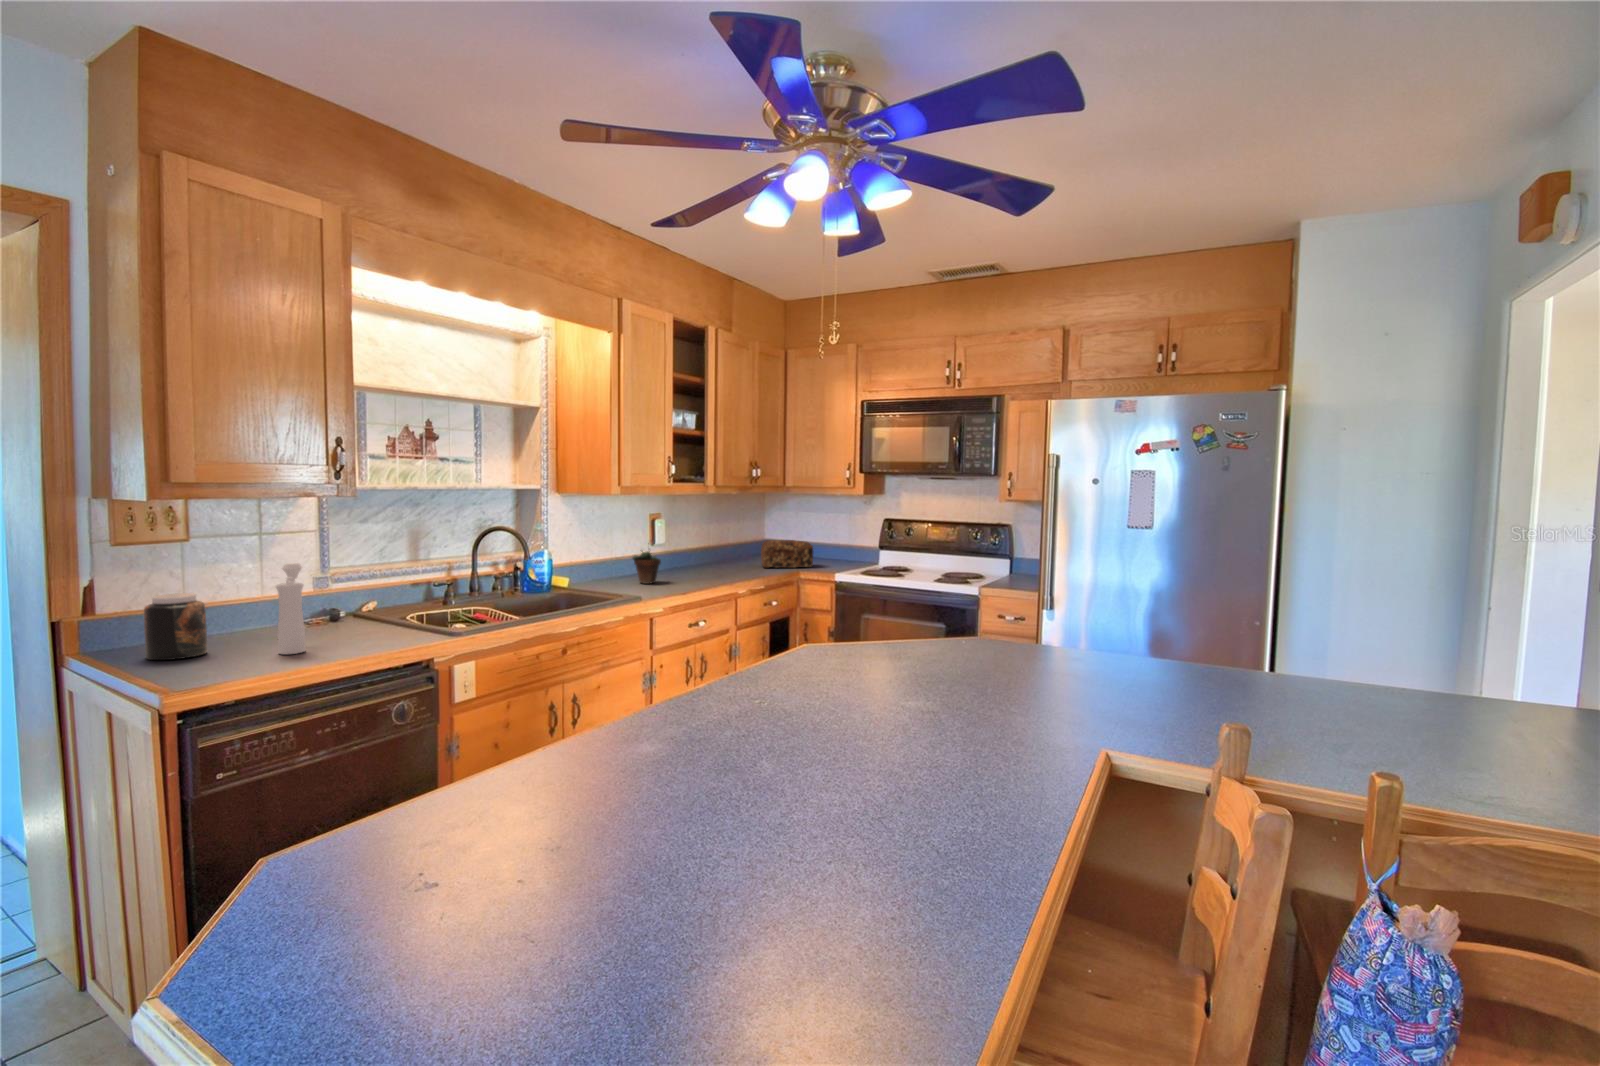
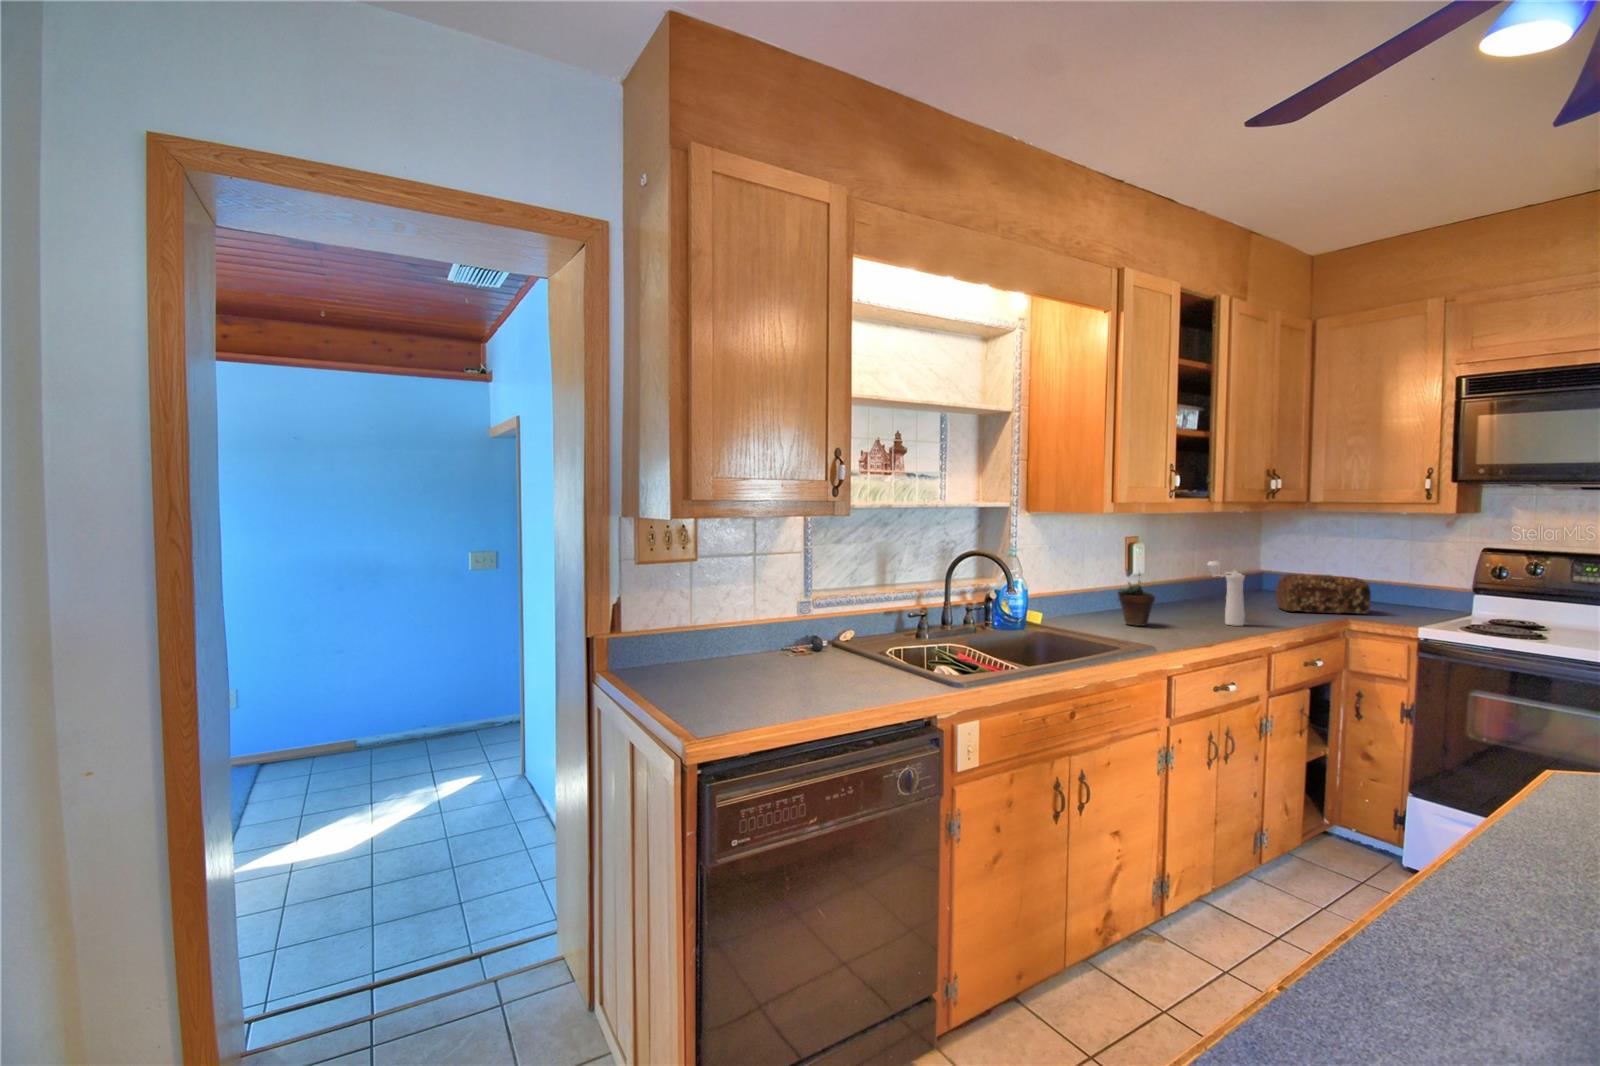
pepper mill: present [276,563,306,655] -> present [1207,561,1245,626]
jar: present [144,593,207,660] -> none [662,615,713,688]

